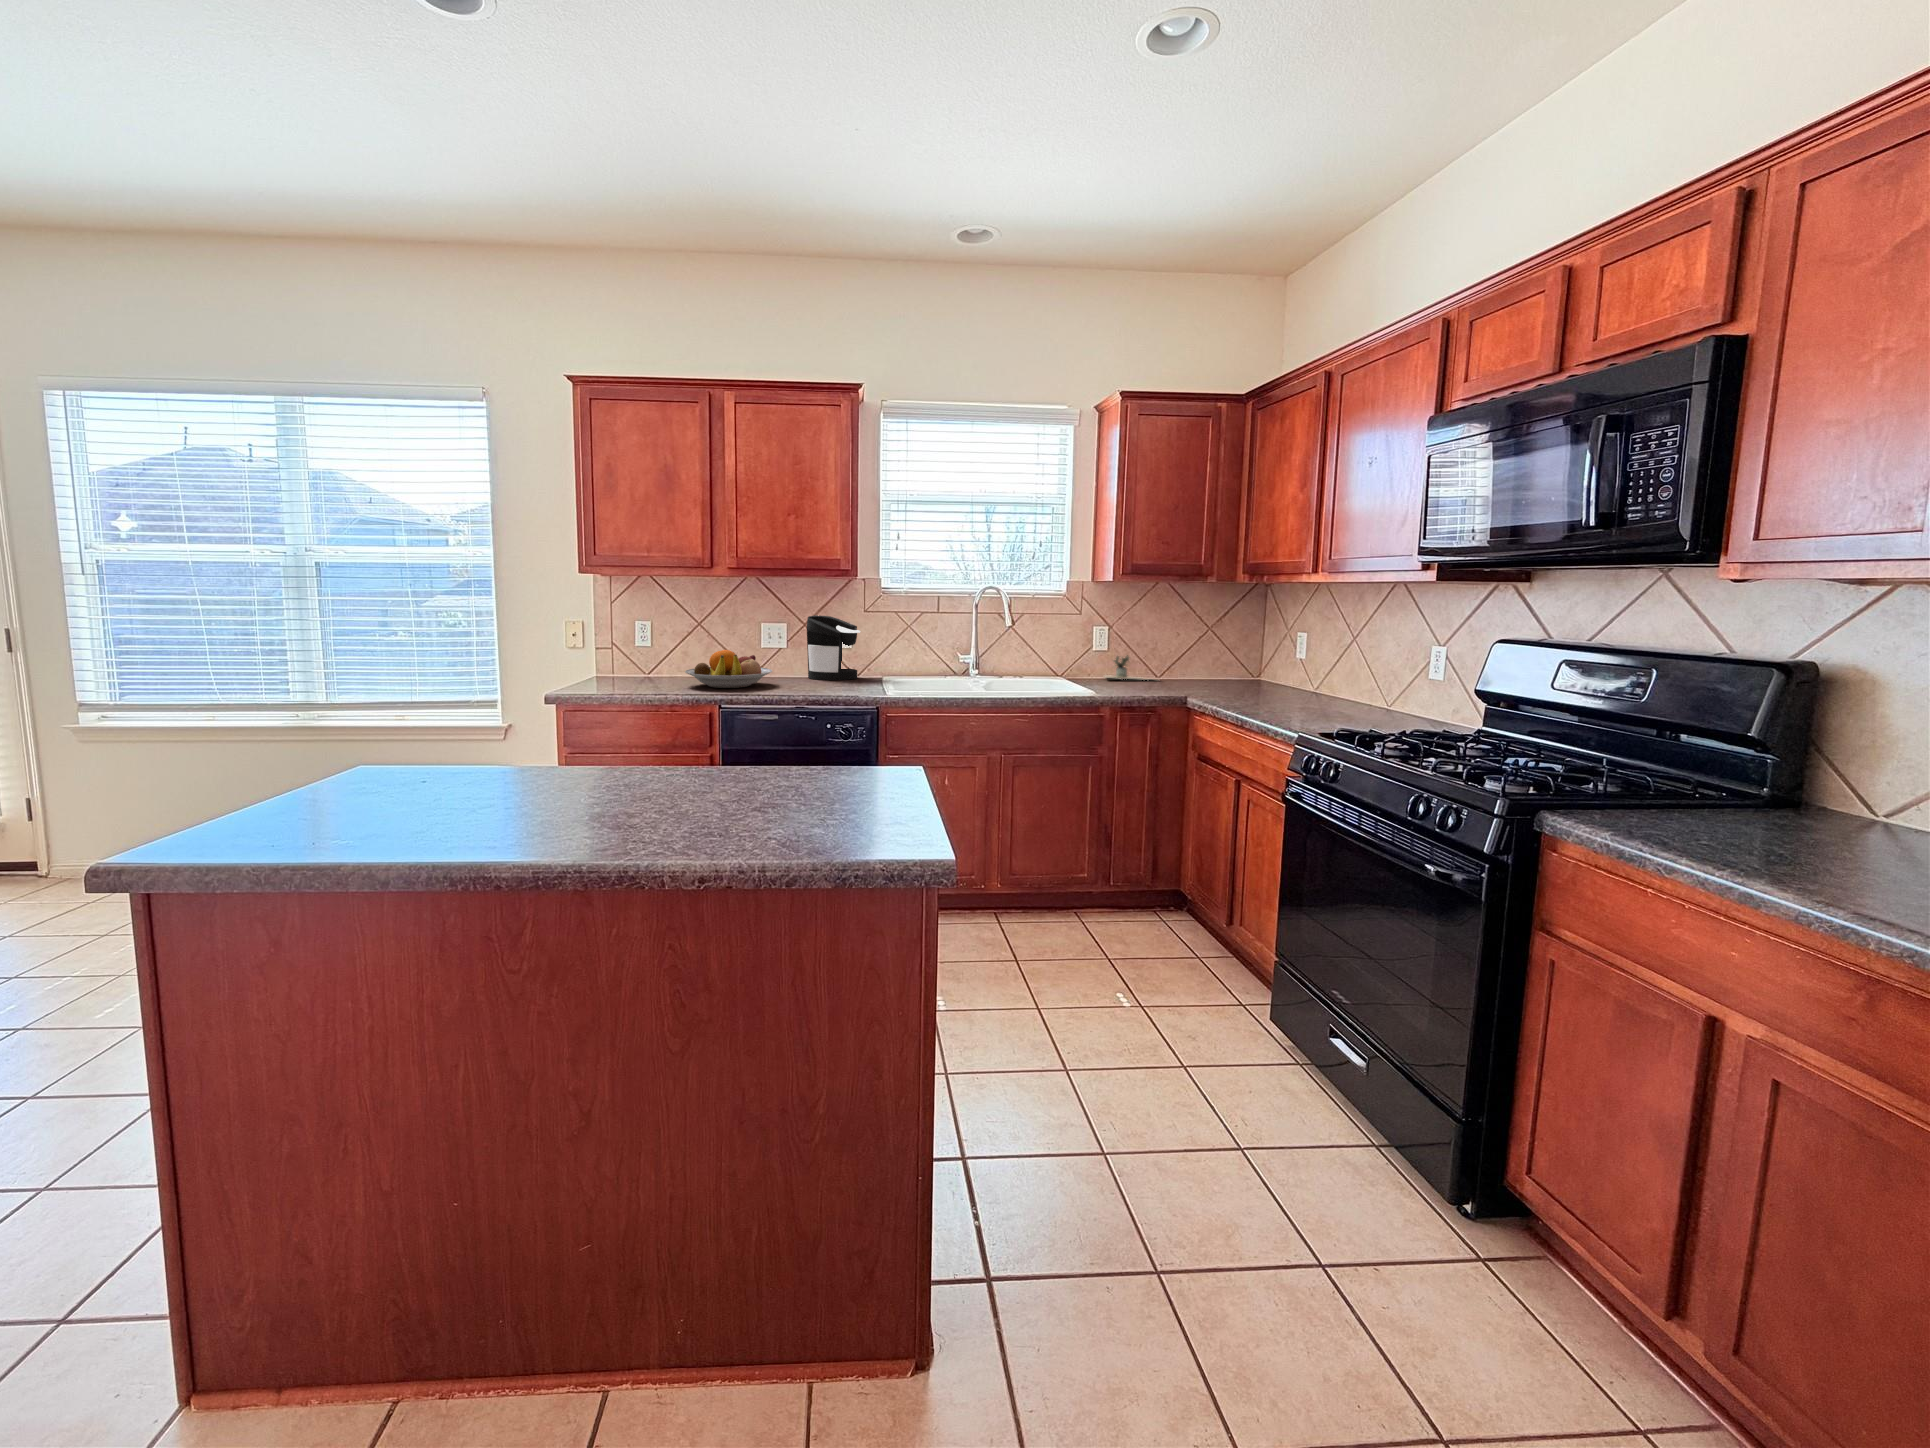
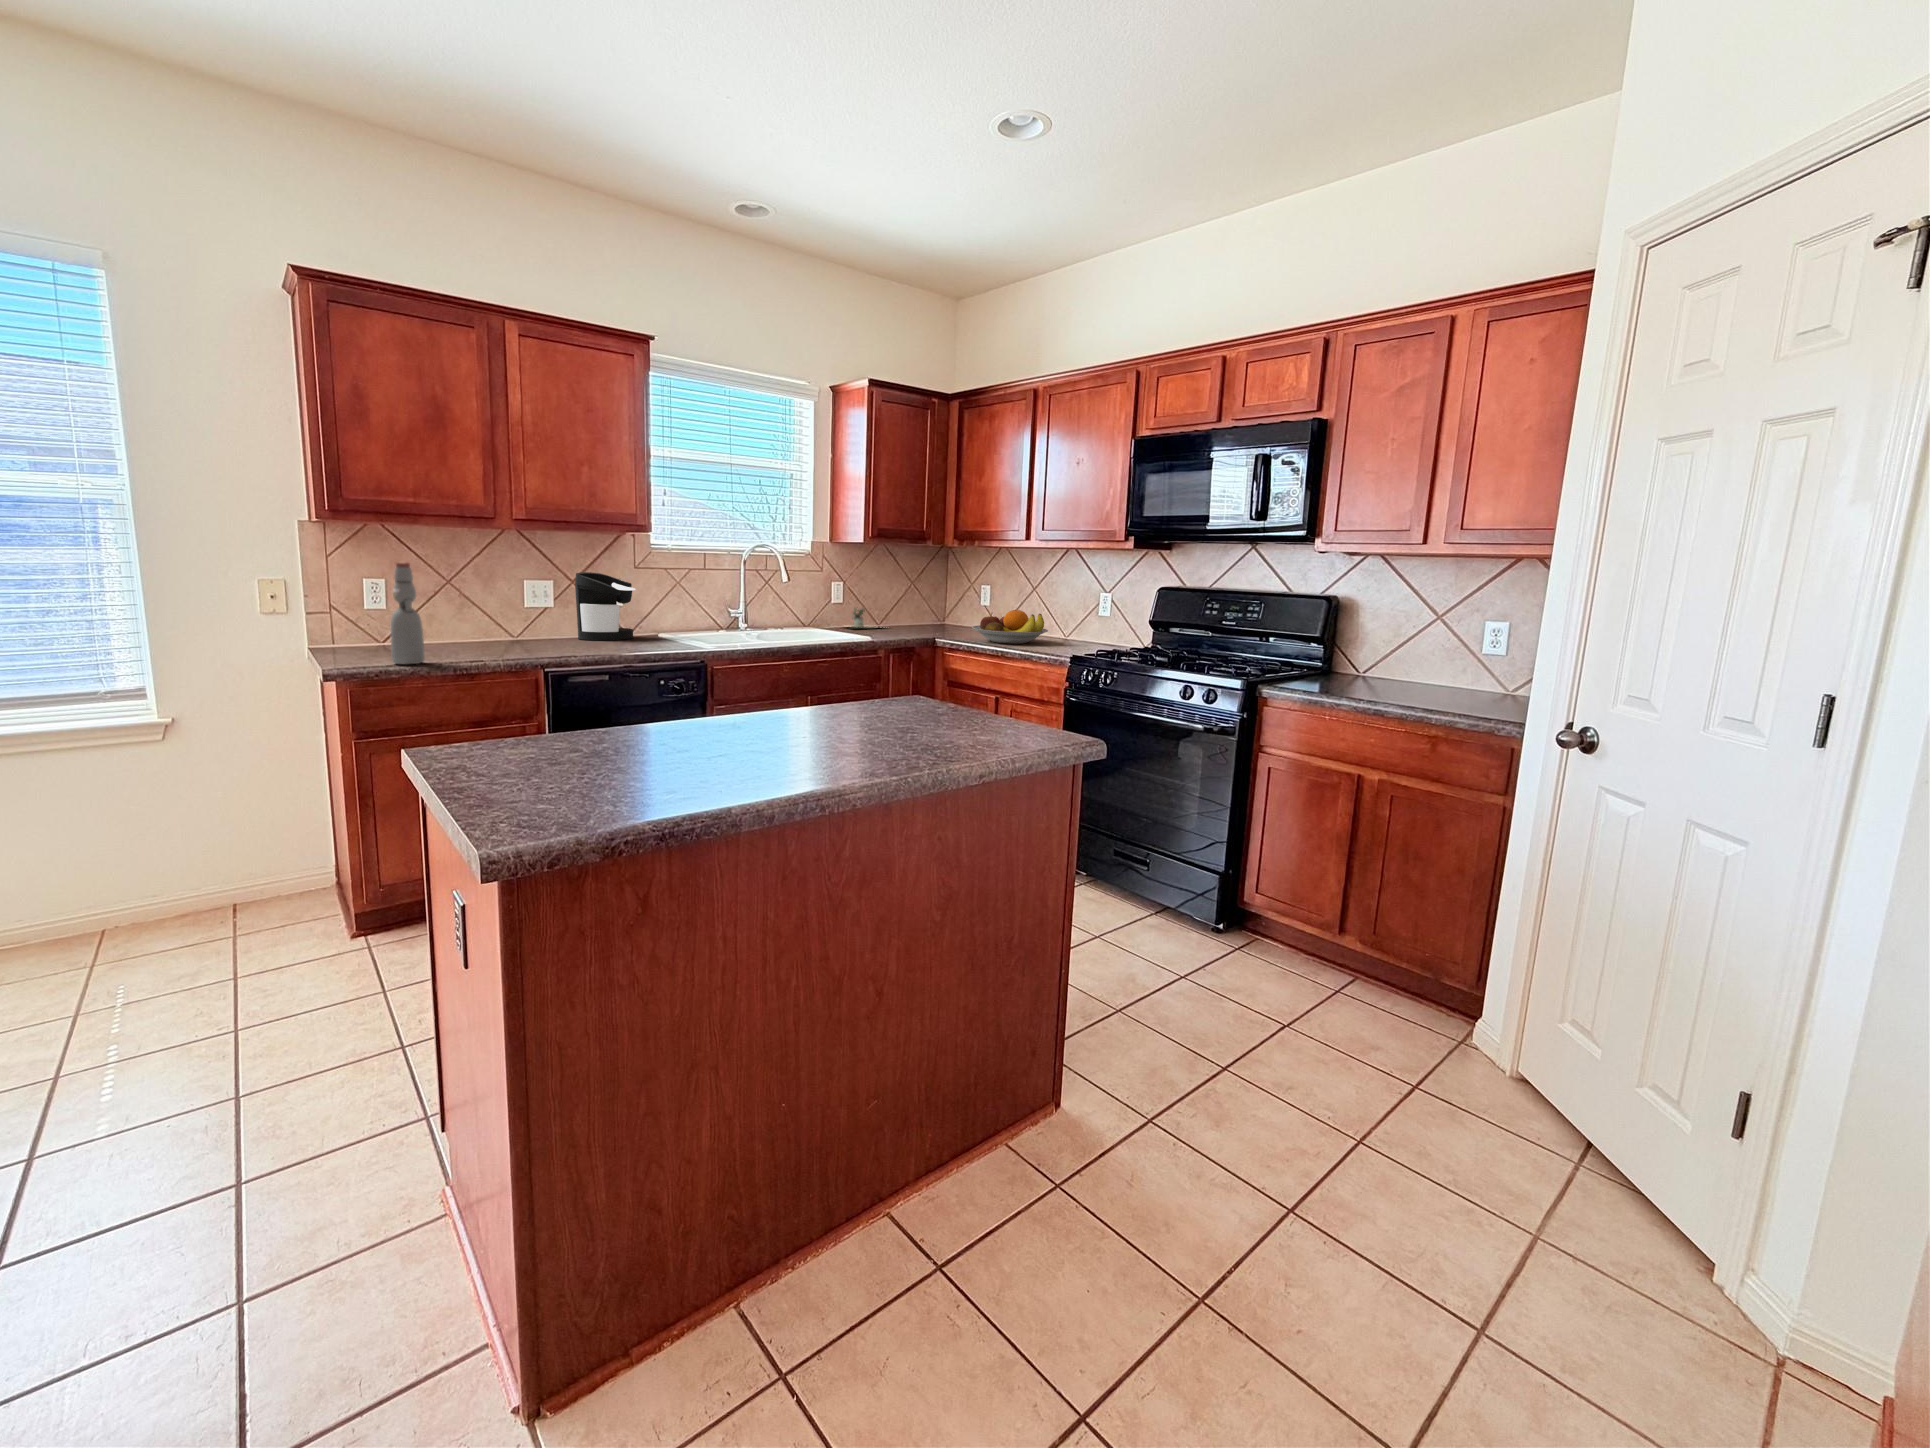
bottle: none [602,608,627,693] -> present [390,562,425,664]
fruit bowl: present [685,650,772,688] -> present [972,610,1048,644]

